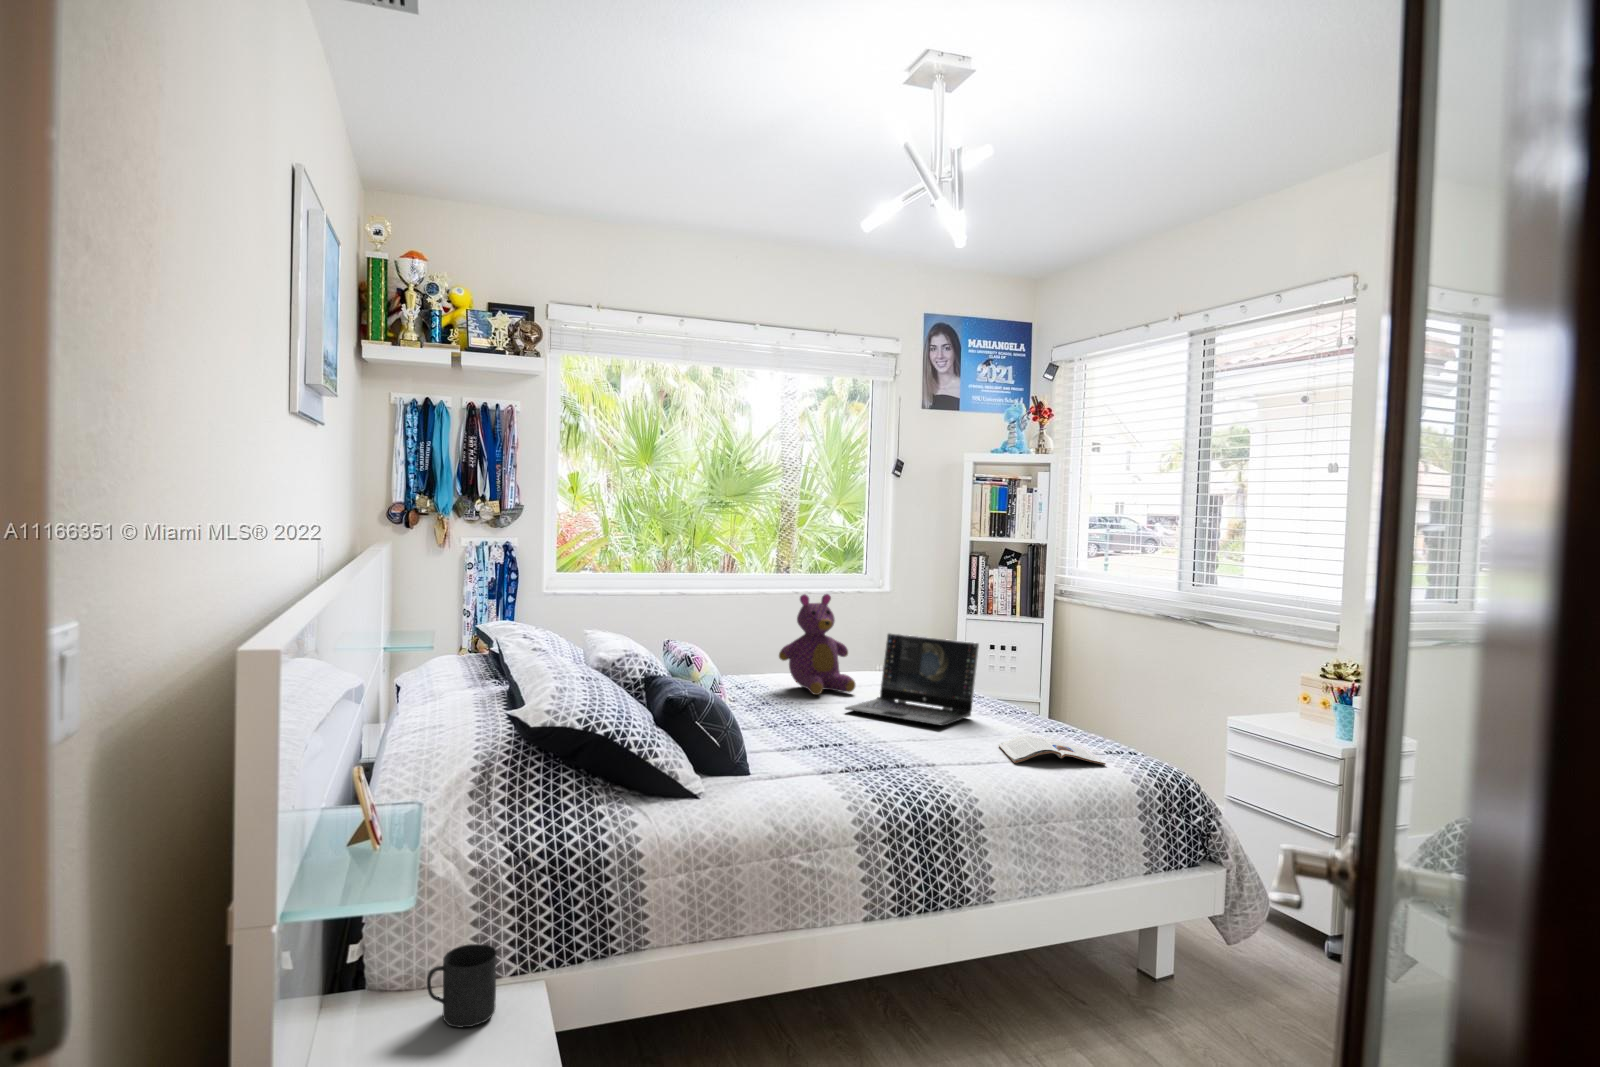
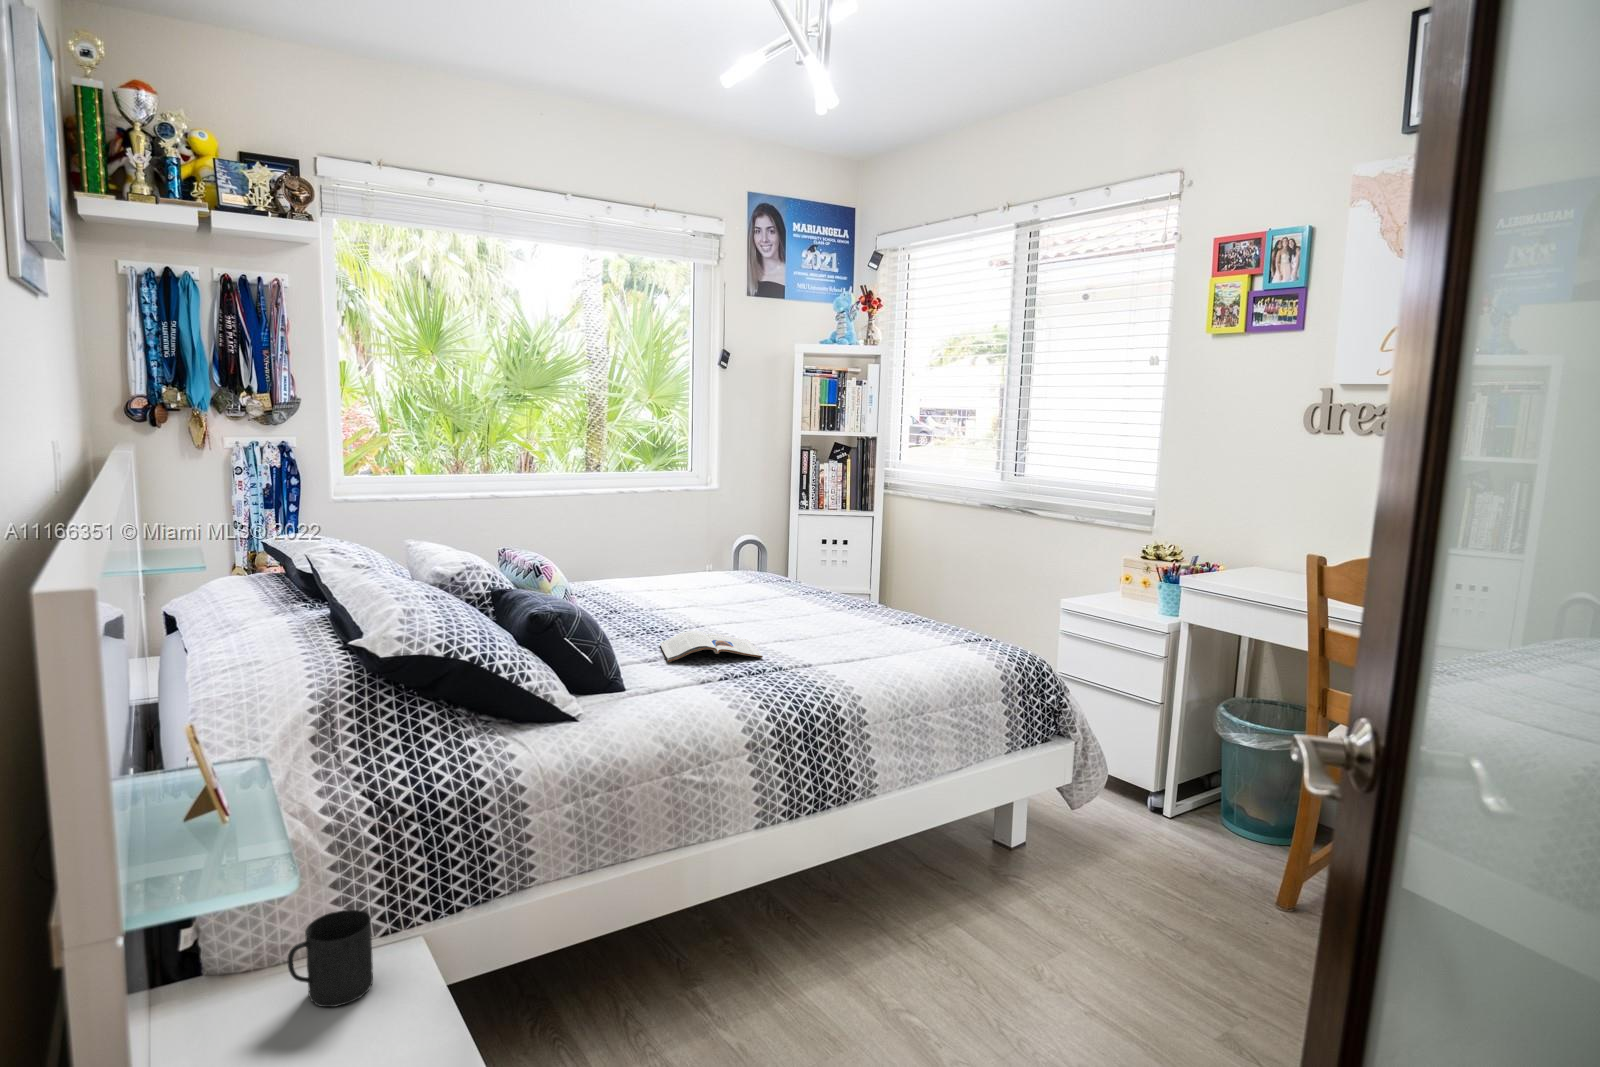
teddy bear: present [779,594,855,695] -> none [620,492,703,599]
laptop: present [845,633,979,725] -> none [699,532,833,624]
magazine: present [999,734,1106,765] -> present [660,630,763,662]

